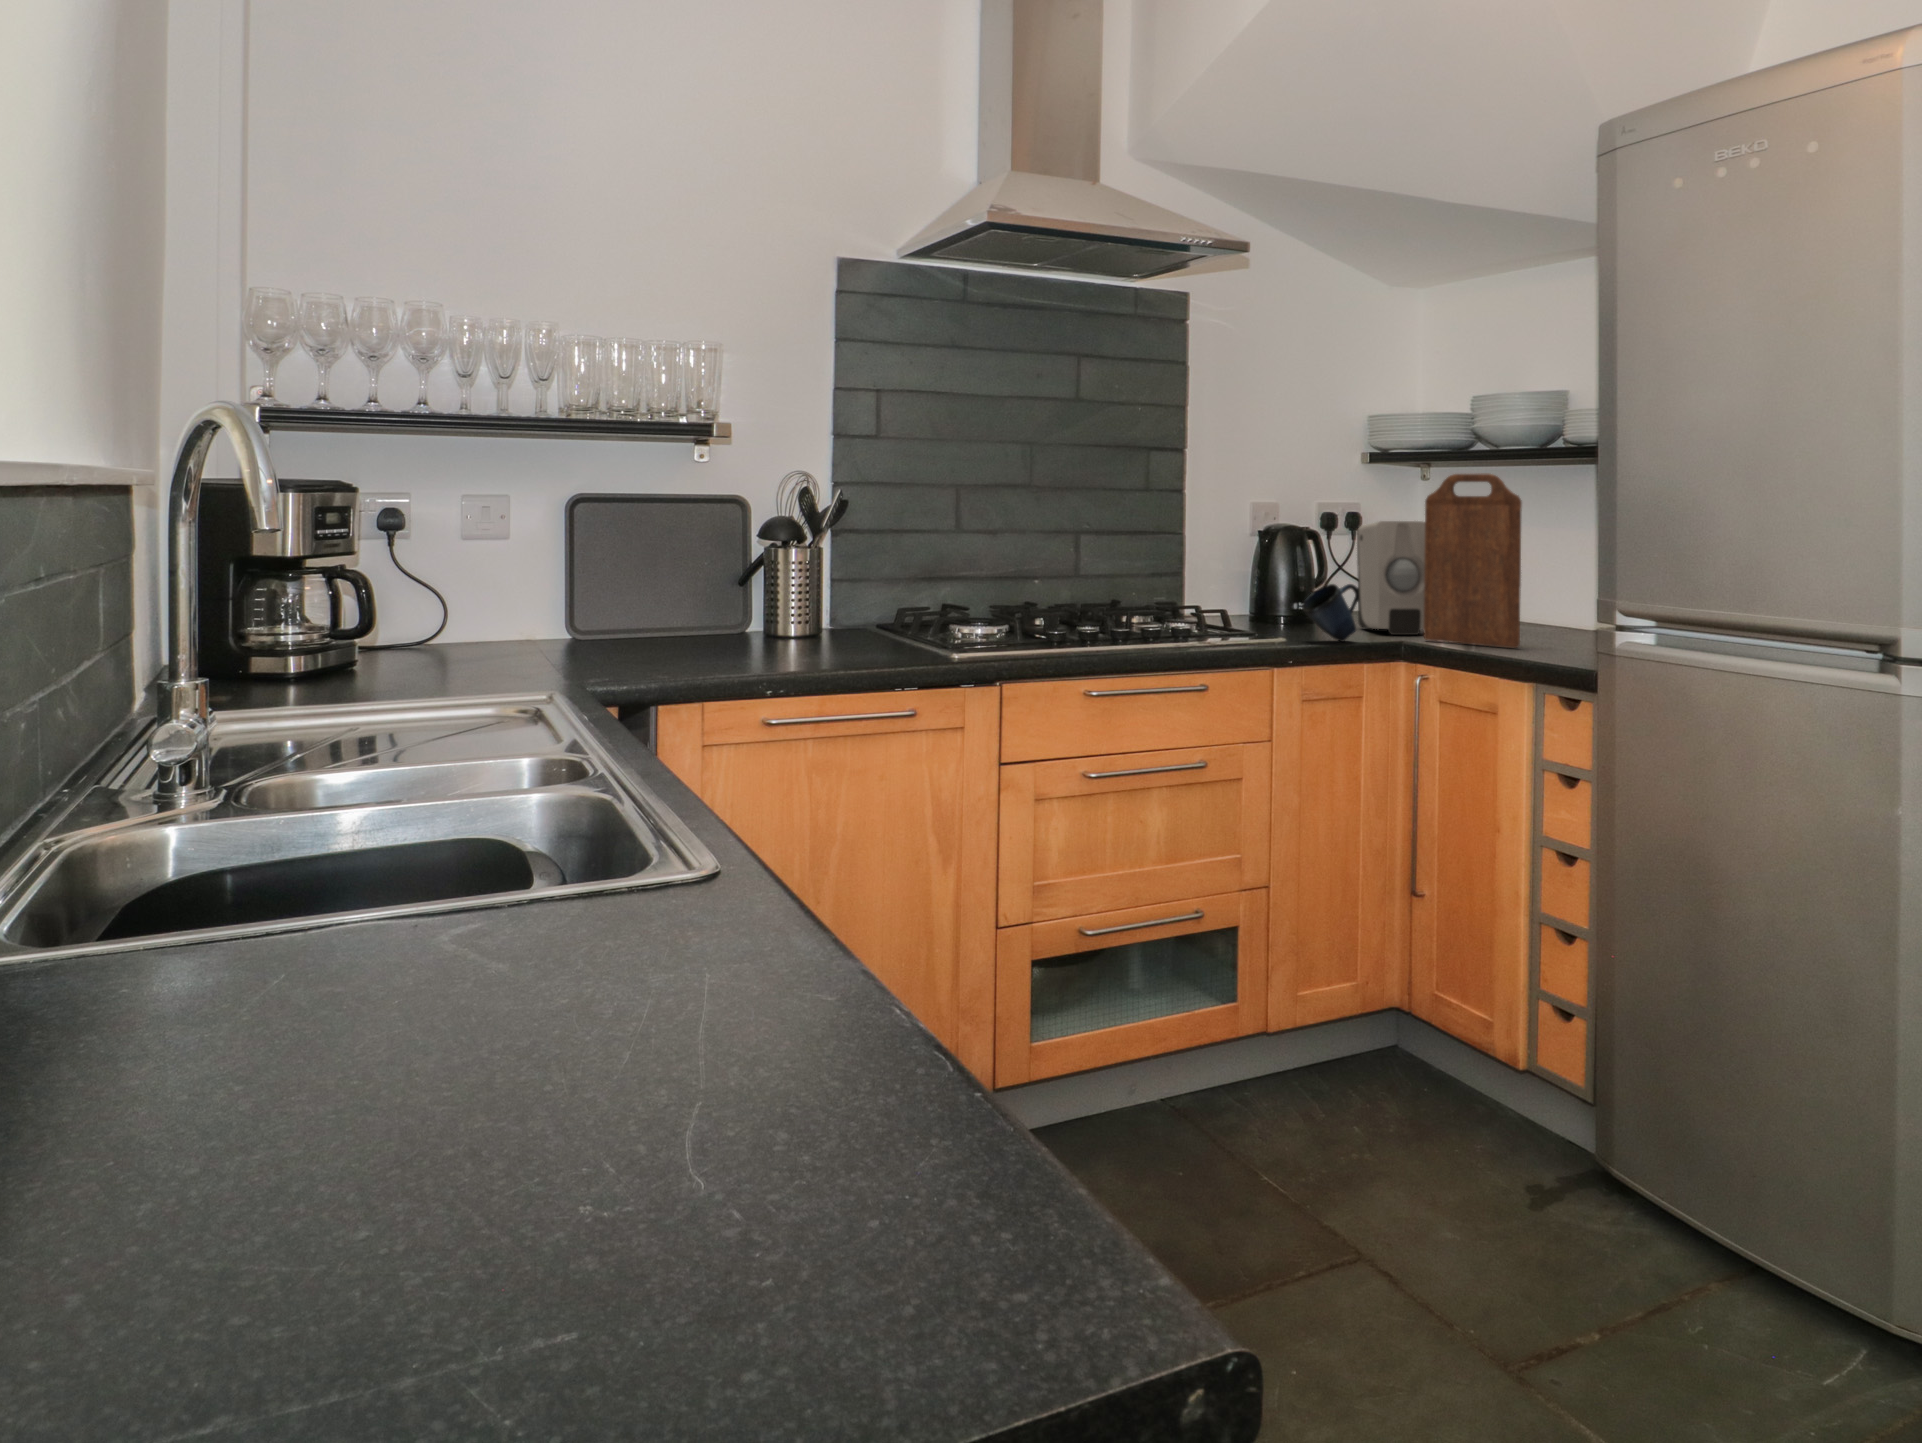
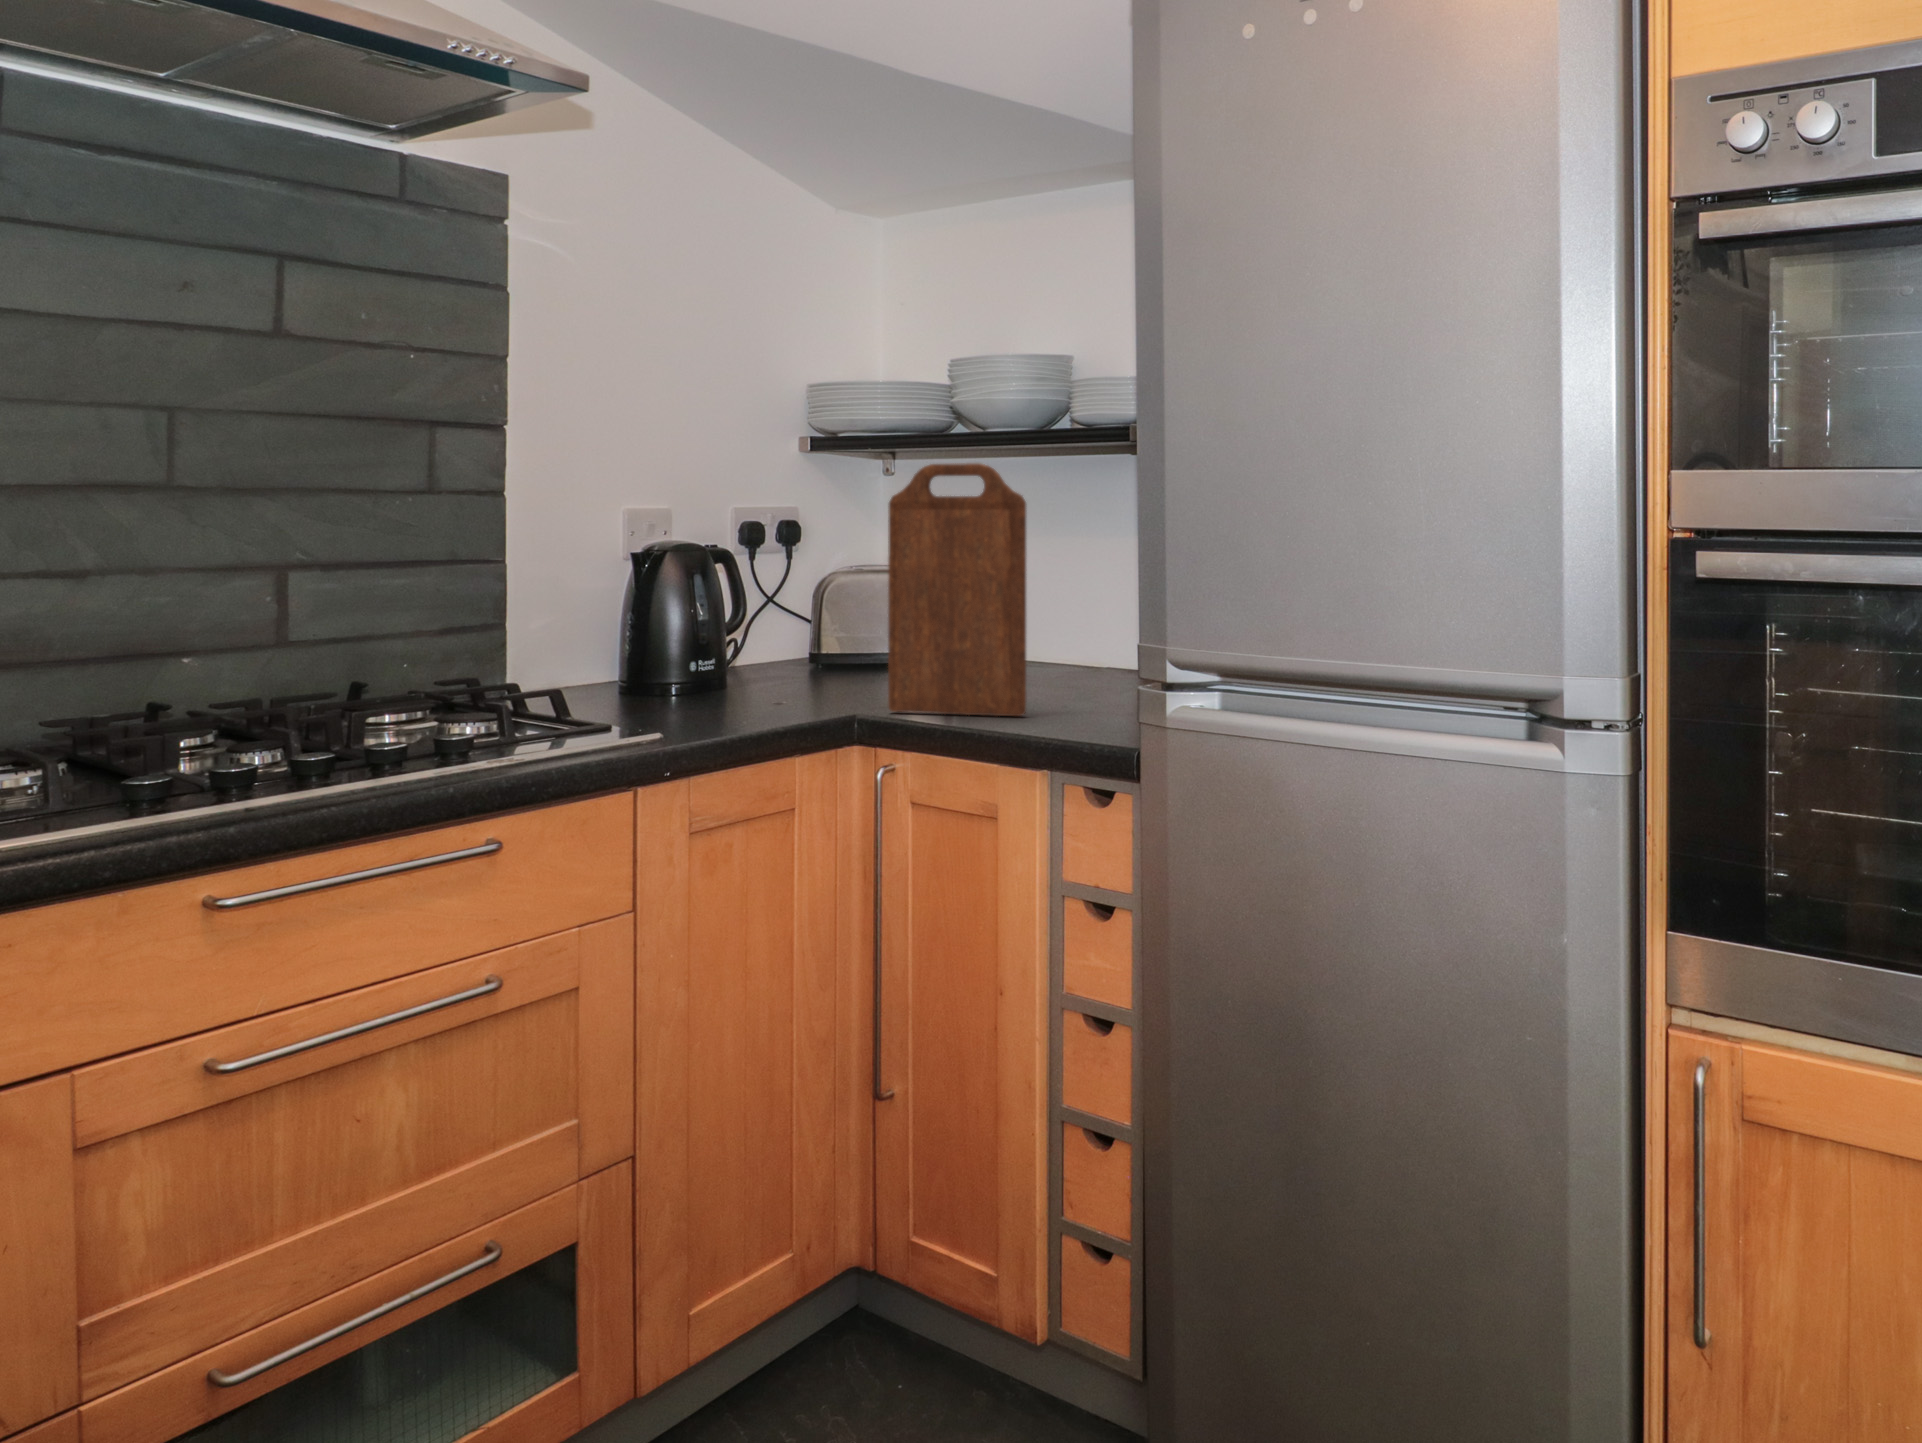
soap dispenser: present [1357,521,1425,635] -> none [788,534,898,705]
mug: present [1302,584,1359,642] -> none [691,636,788,729]

